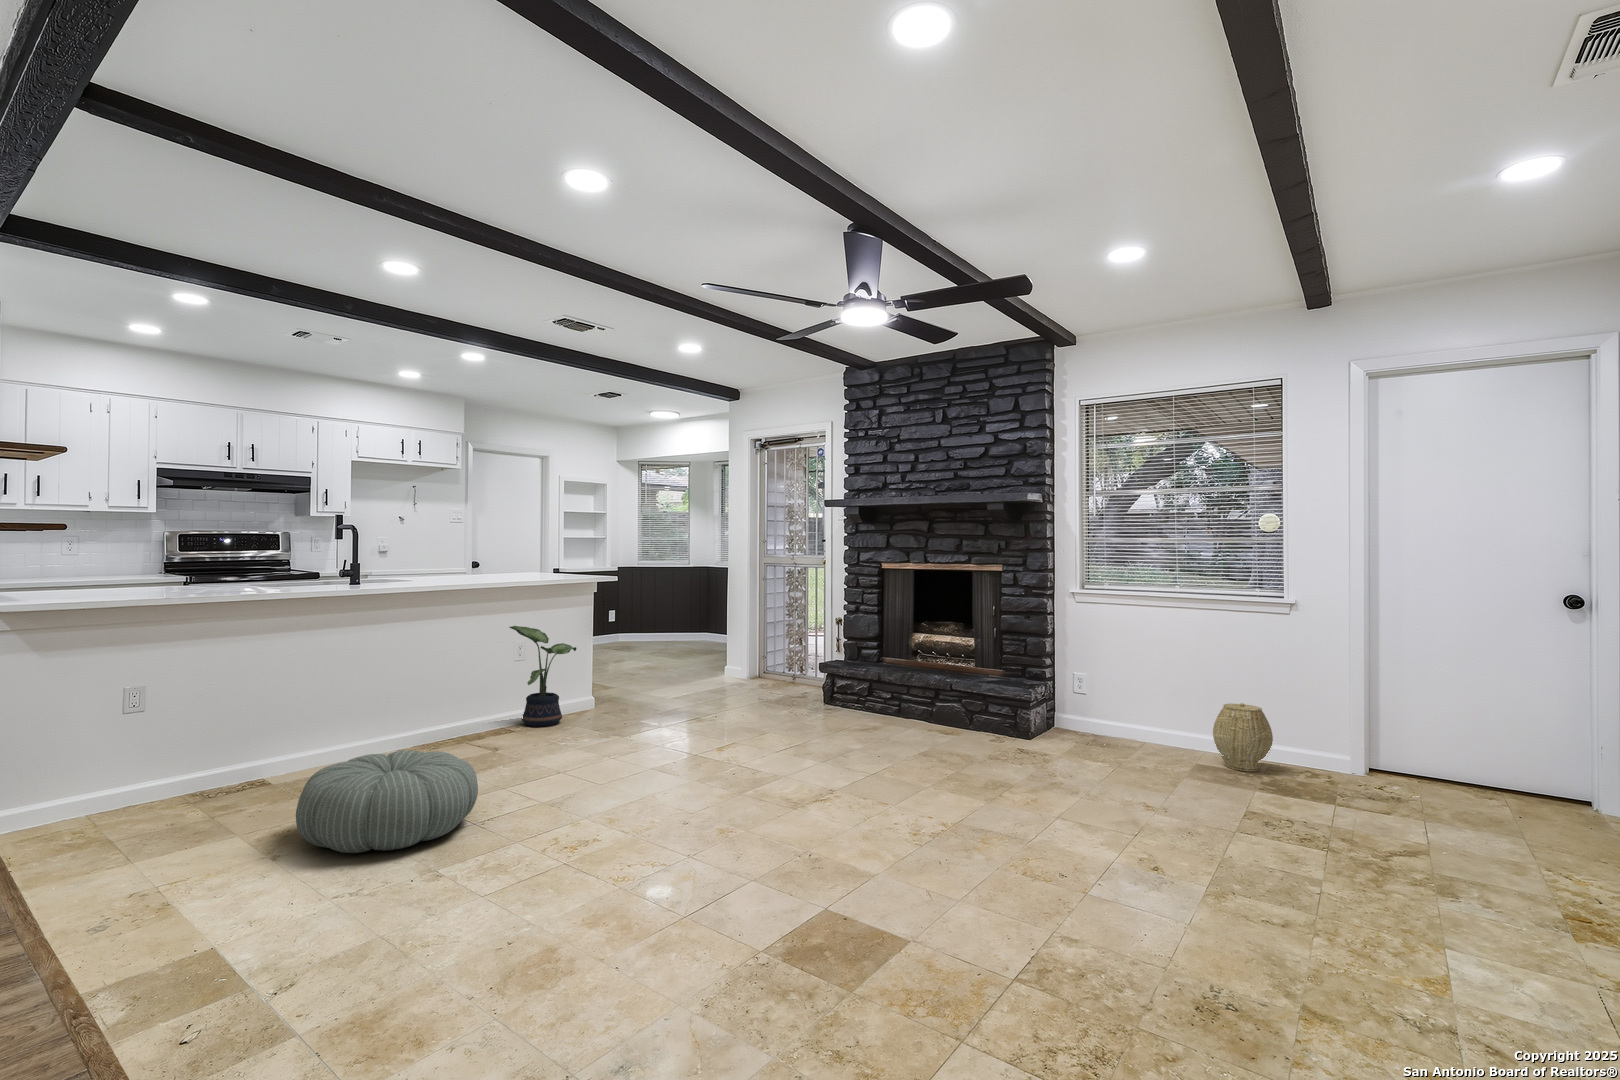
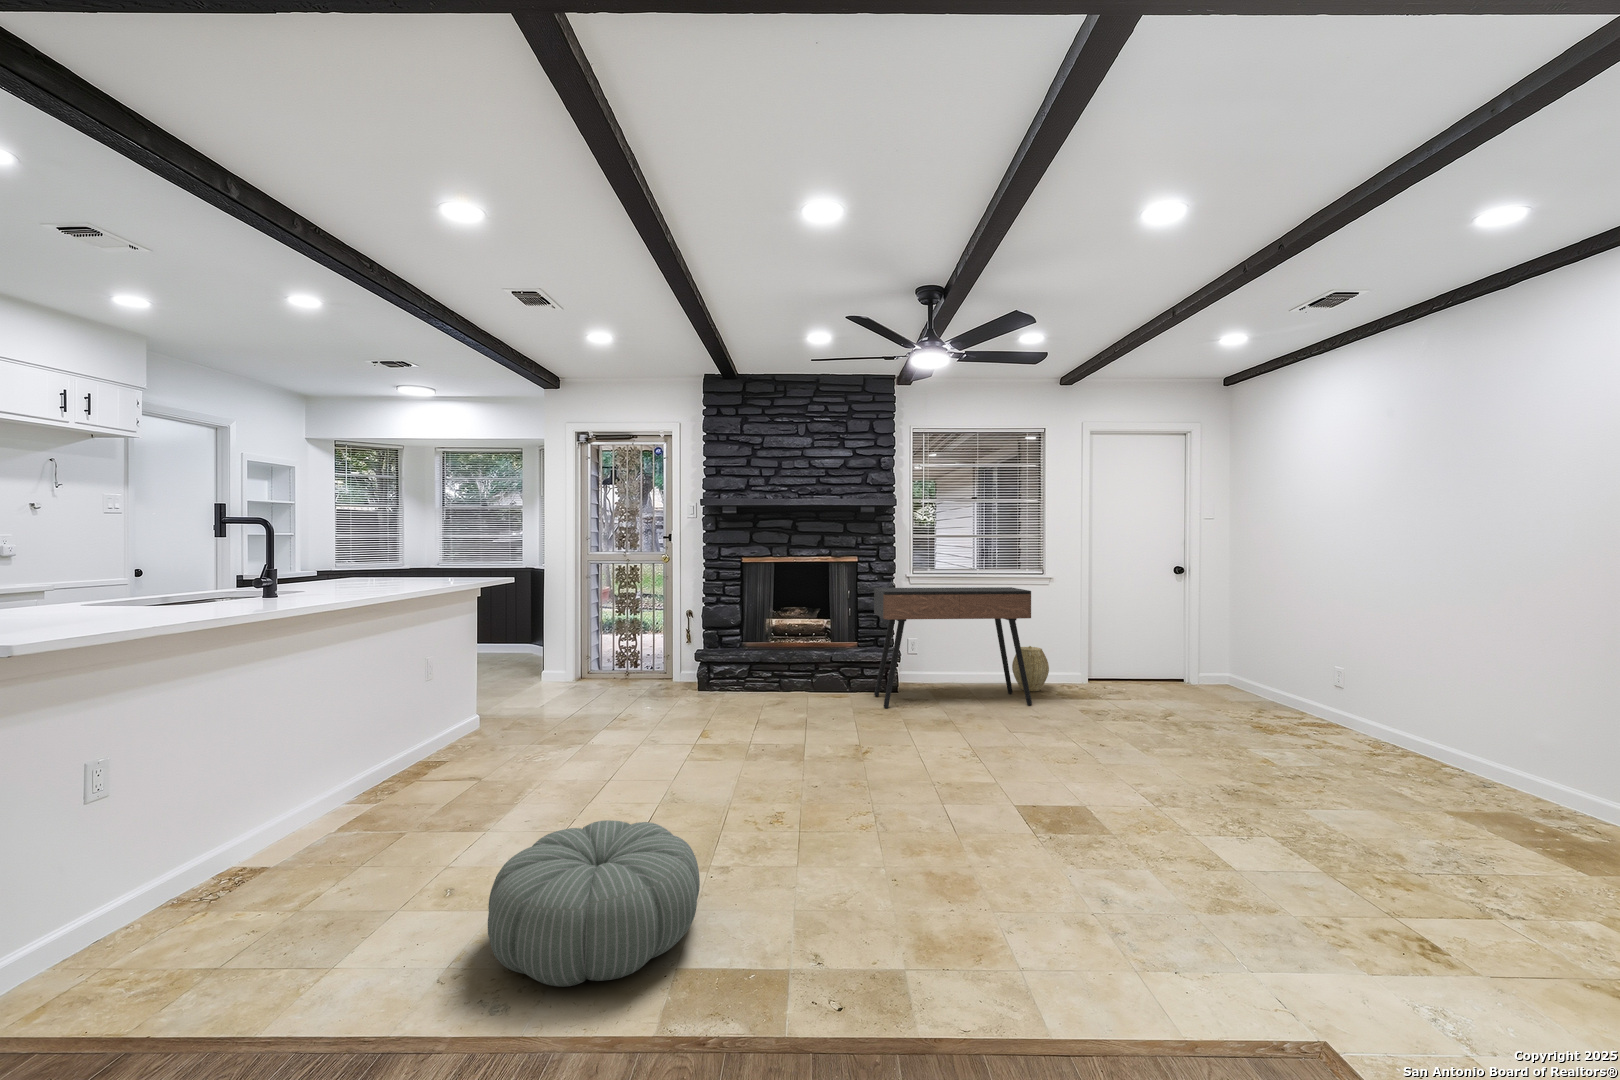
console table: none [977,603,1196,783] -> present [874,587,1032,708]
potted plant: present [510,626,576,727] -> none [399,654,494,774]

